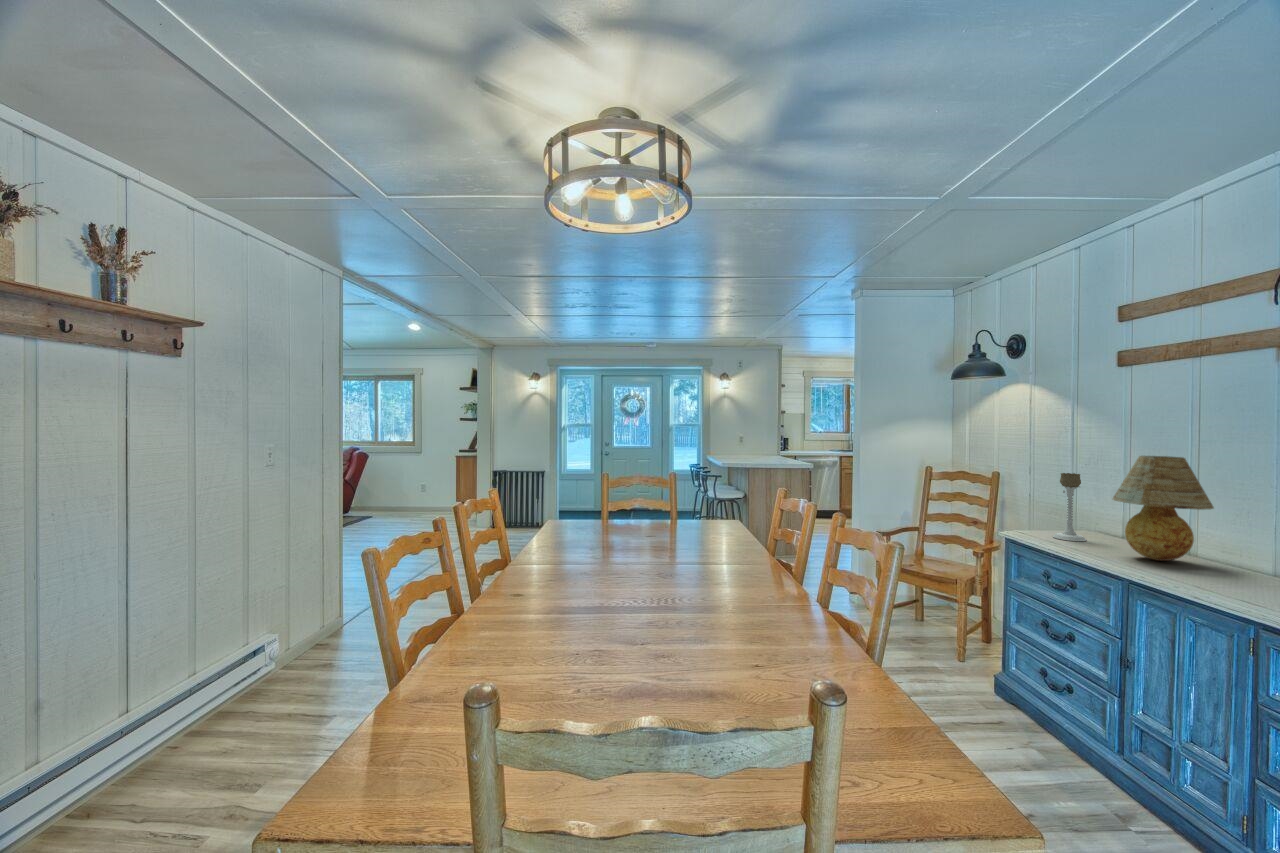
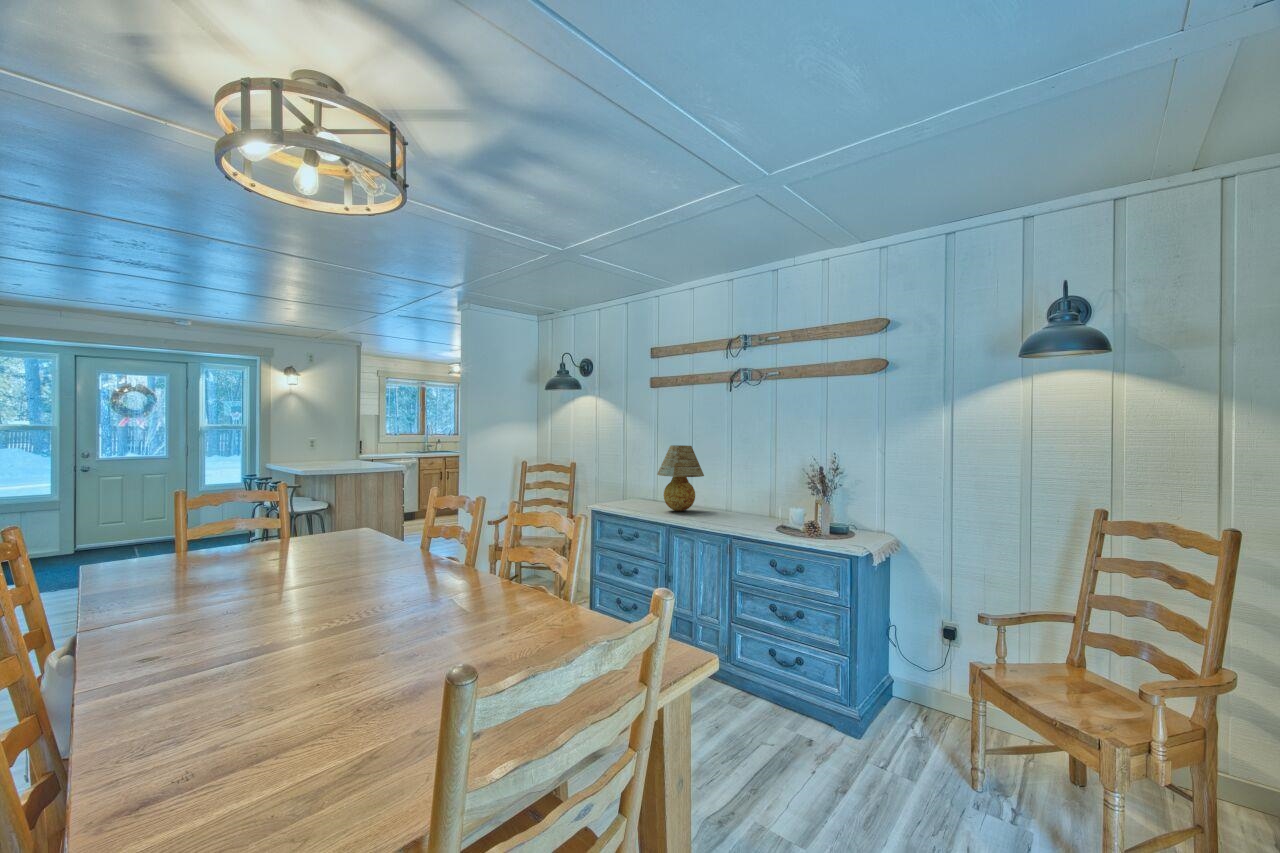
candle holder: present [1053,473,1086,541] -> none [620,460,639,506]

